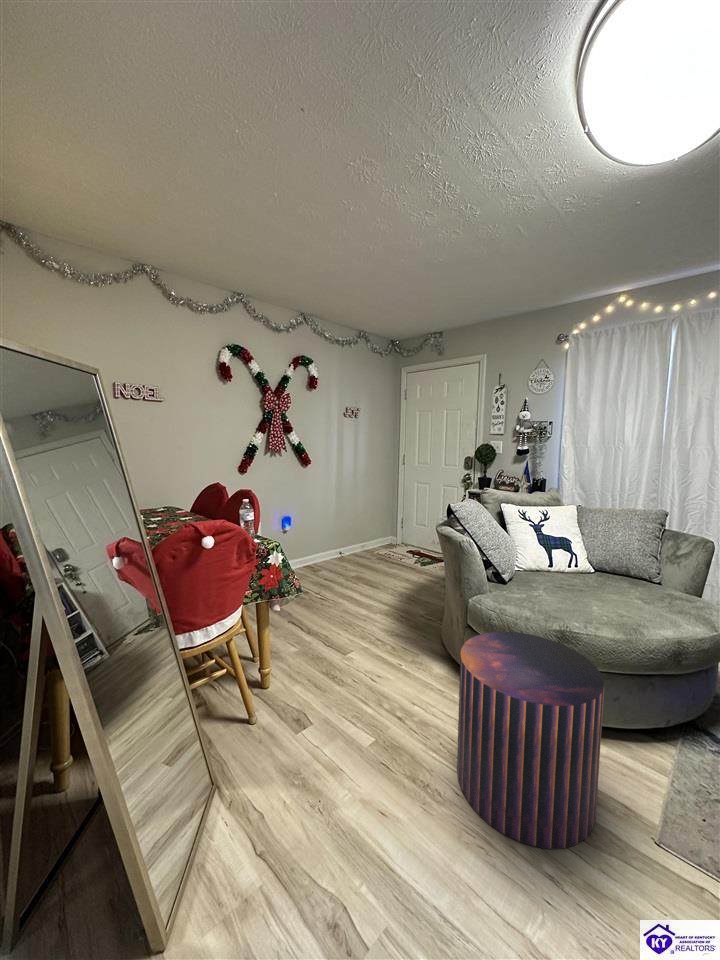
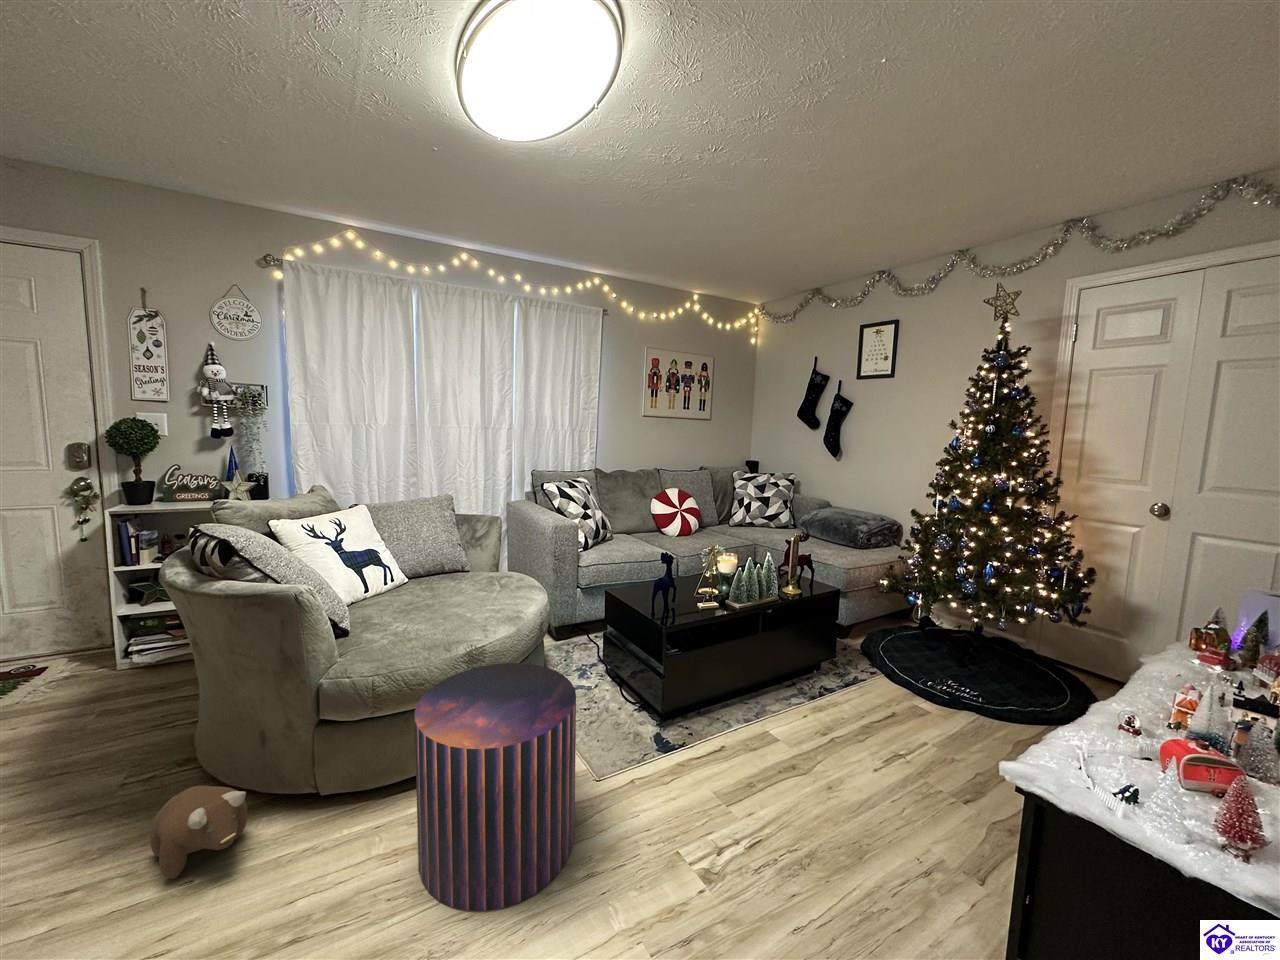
plush toy: none [396,625,433,664] -> present [150,786,247,879]

